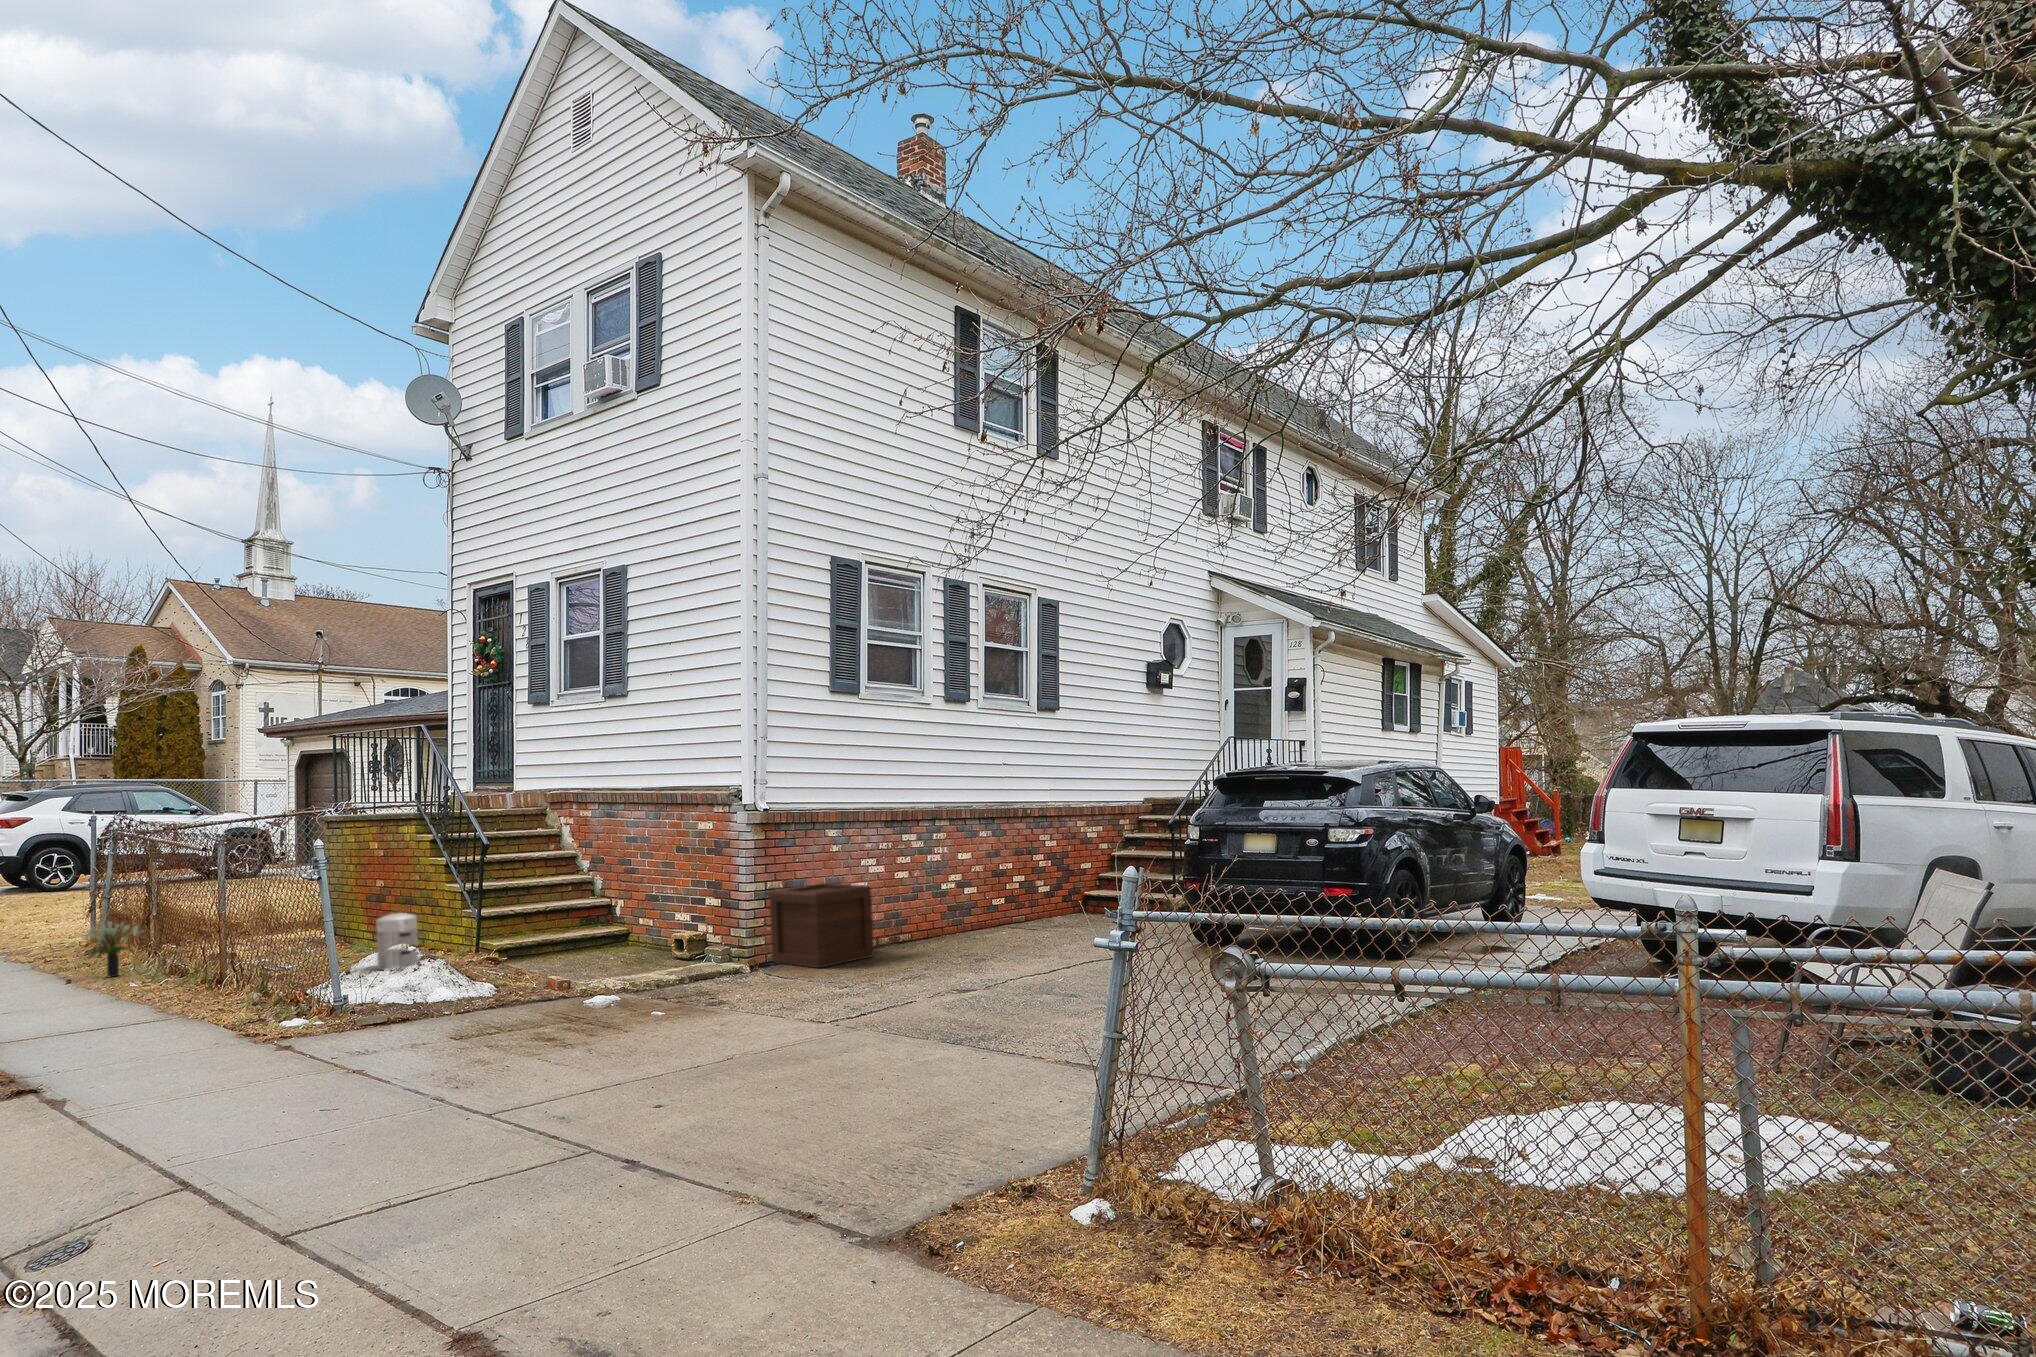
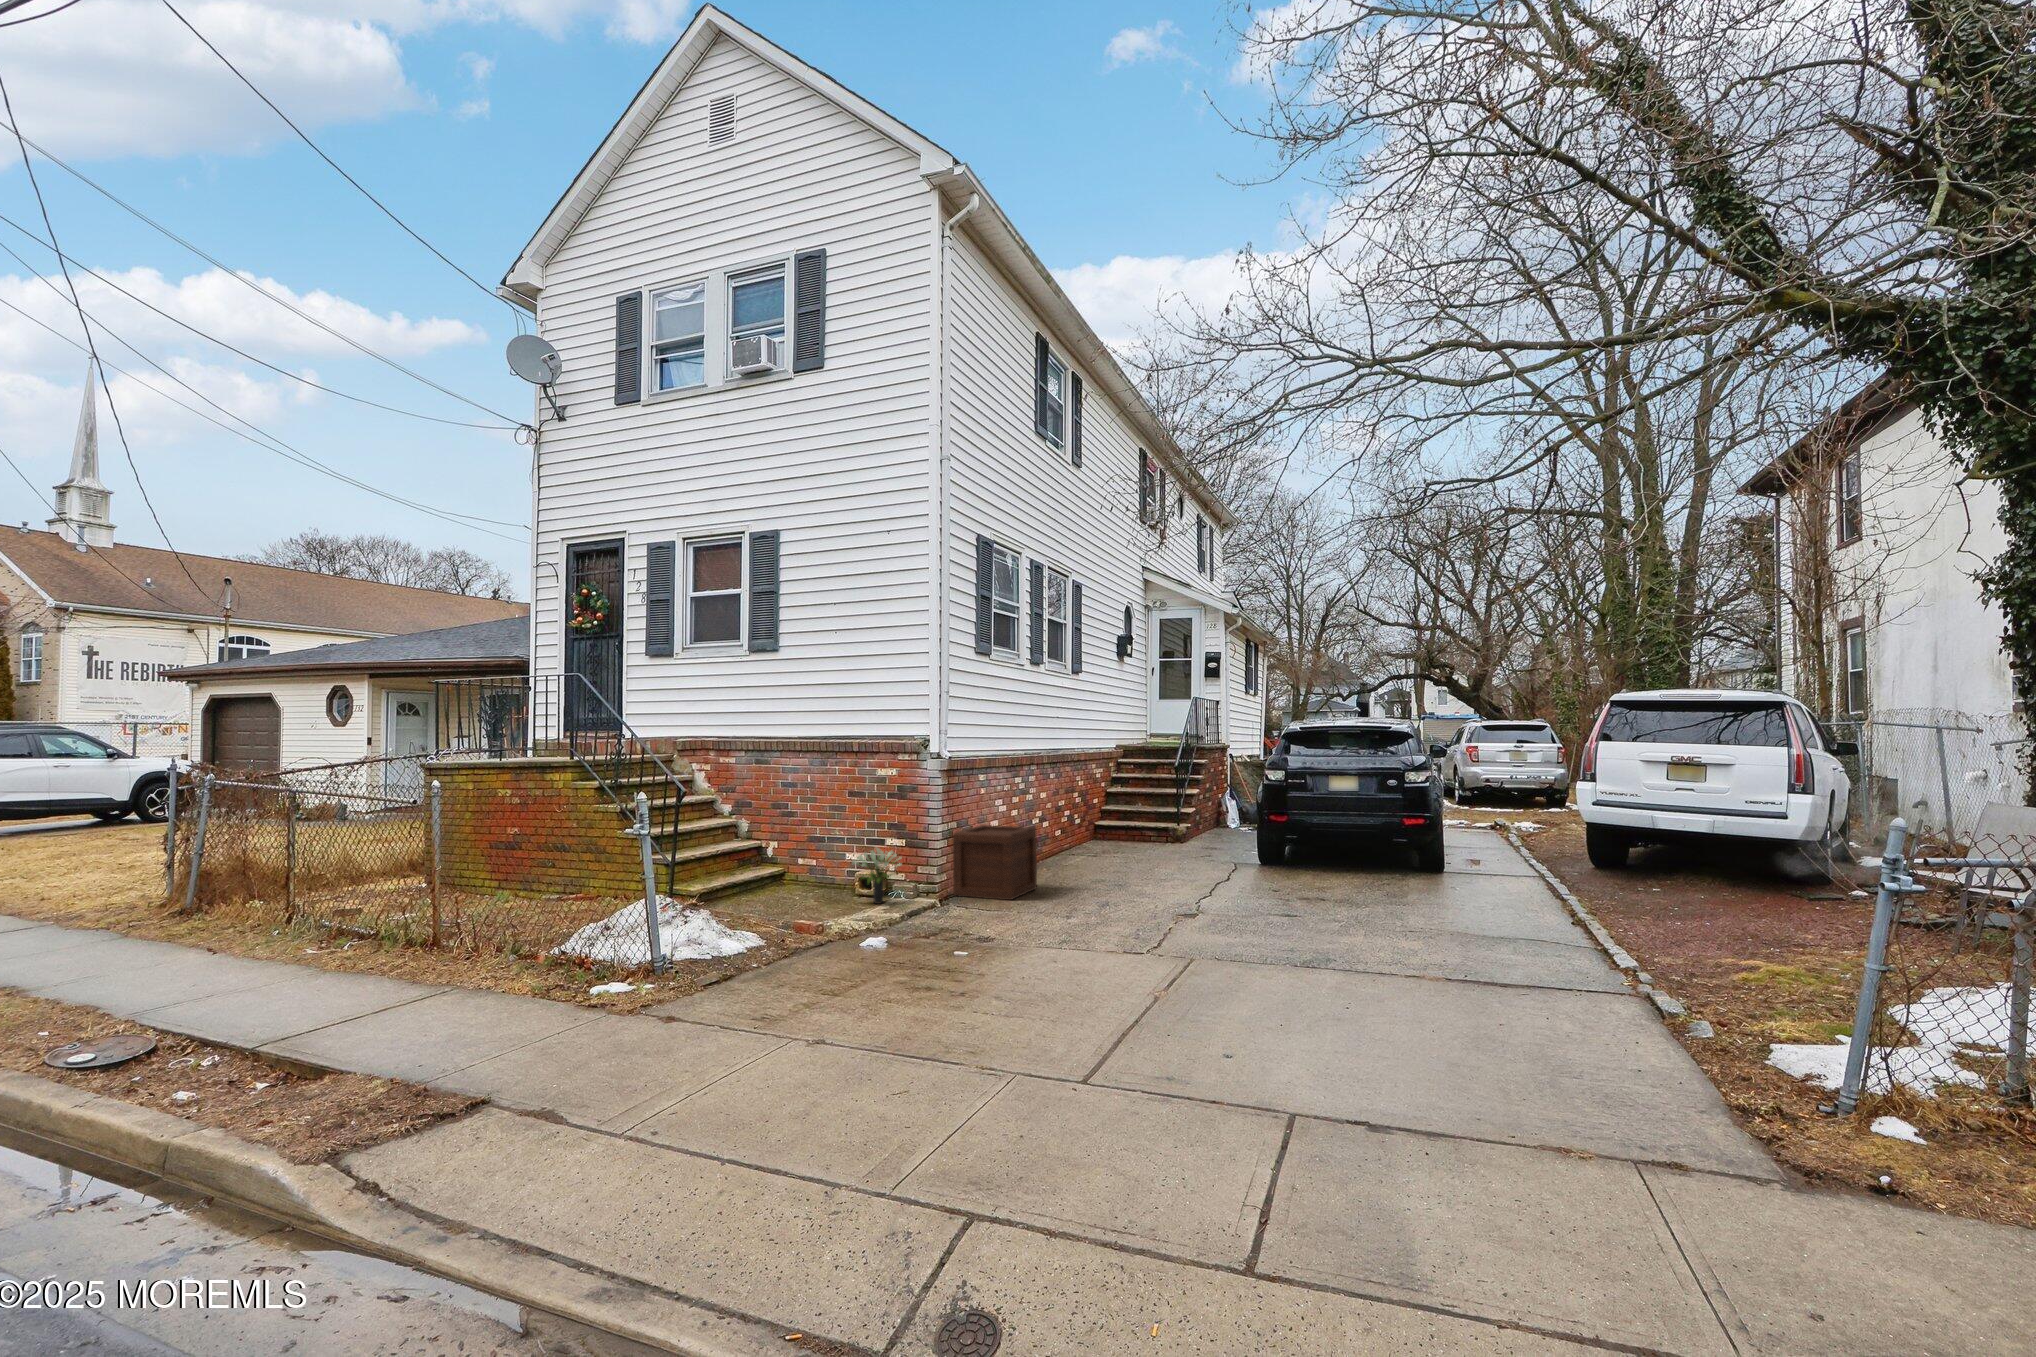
waste bin: present [377,913,418,970] -> none [542,852,582,911]
potted plant: present [83,921,143,977] -> present [853,848,901,904]

